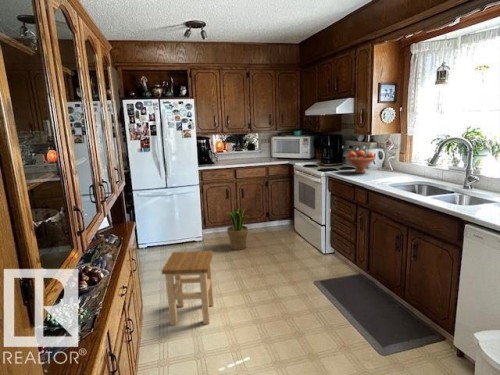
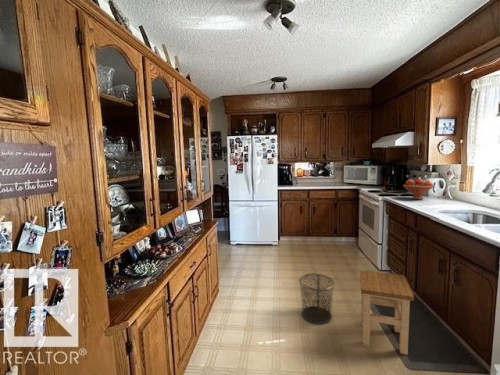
potted plant: present [227,208,248,250] -> none [295,221,314,256]
stool: present [162,251,214,325] -> present [360,270,414,355]
trash can: none [253,271,295,331] -> present [299,273,334,324]

